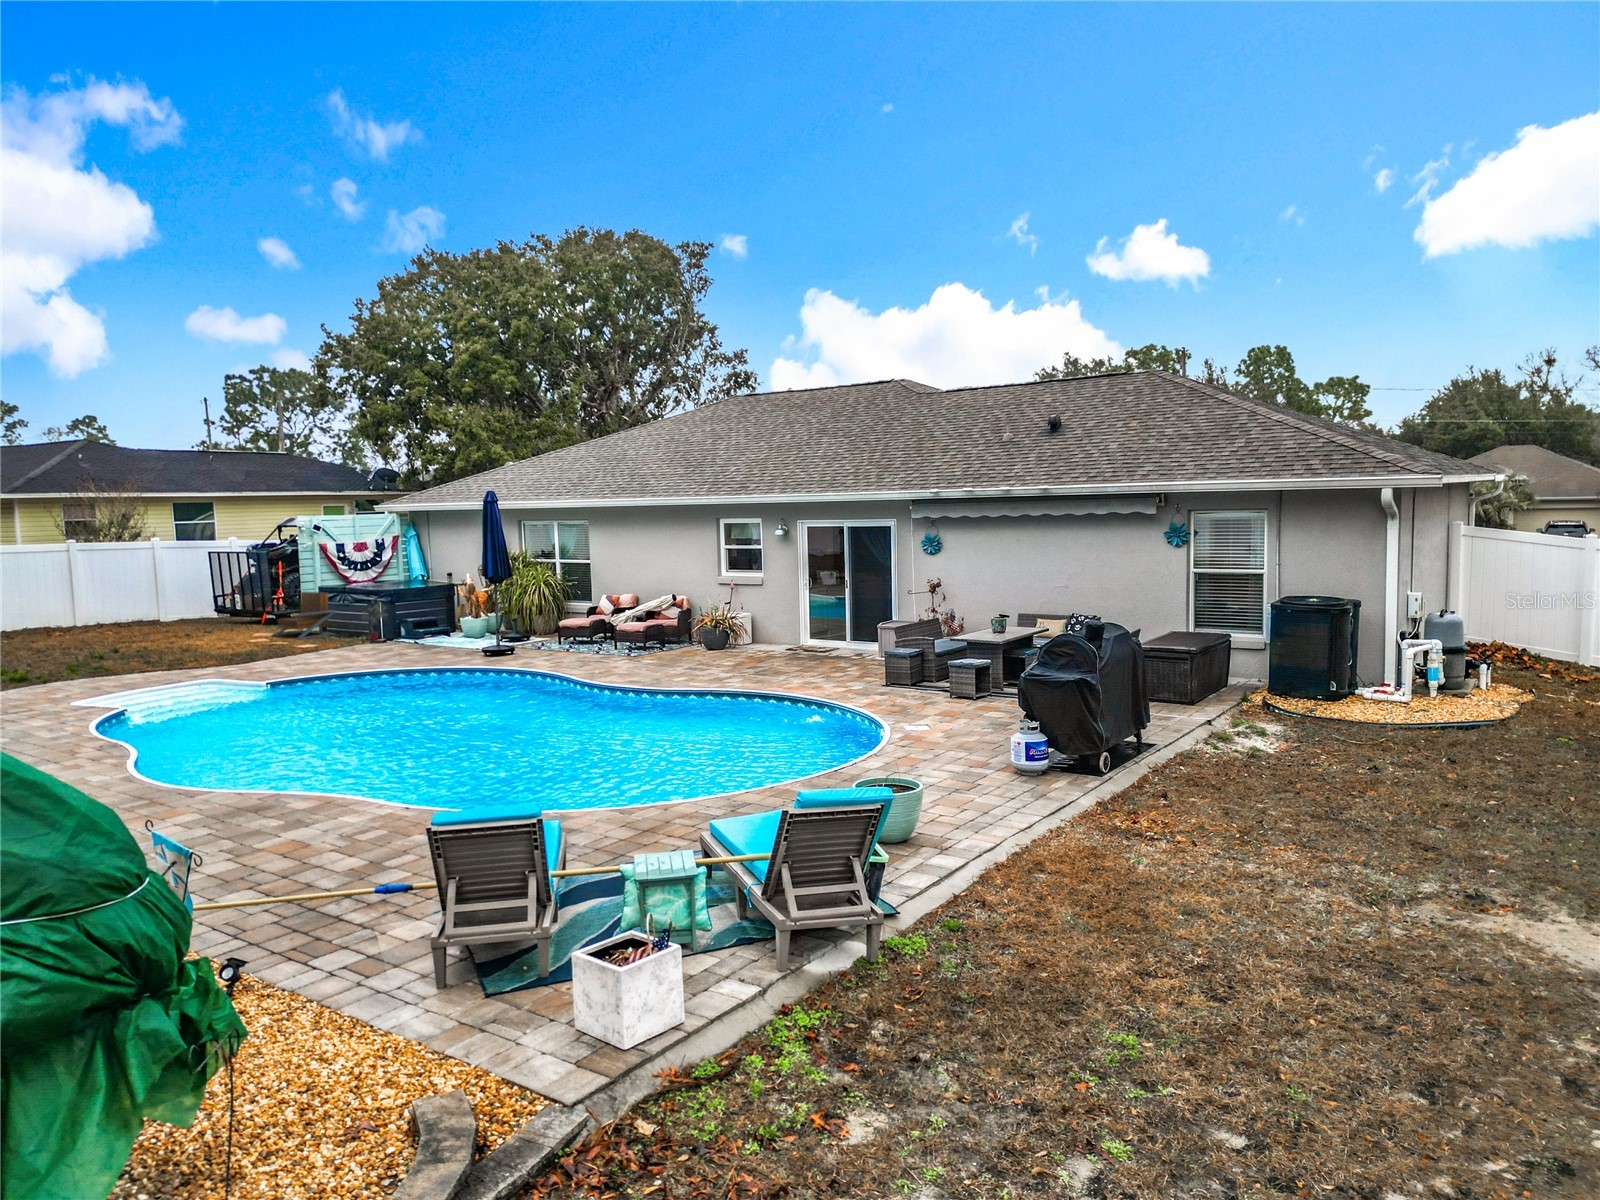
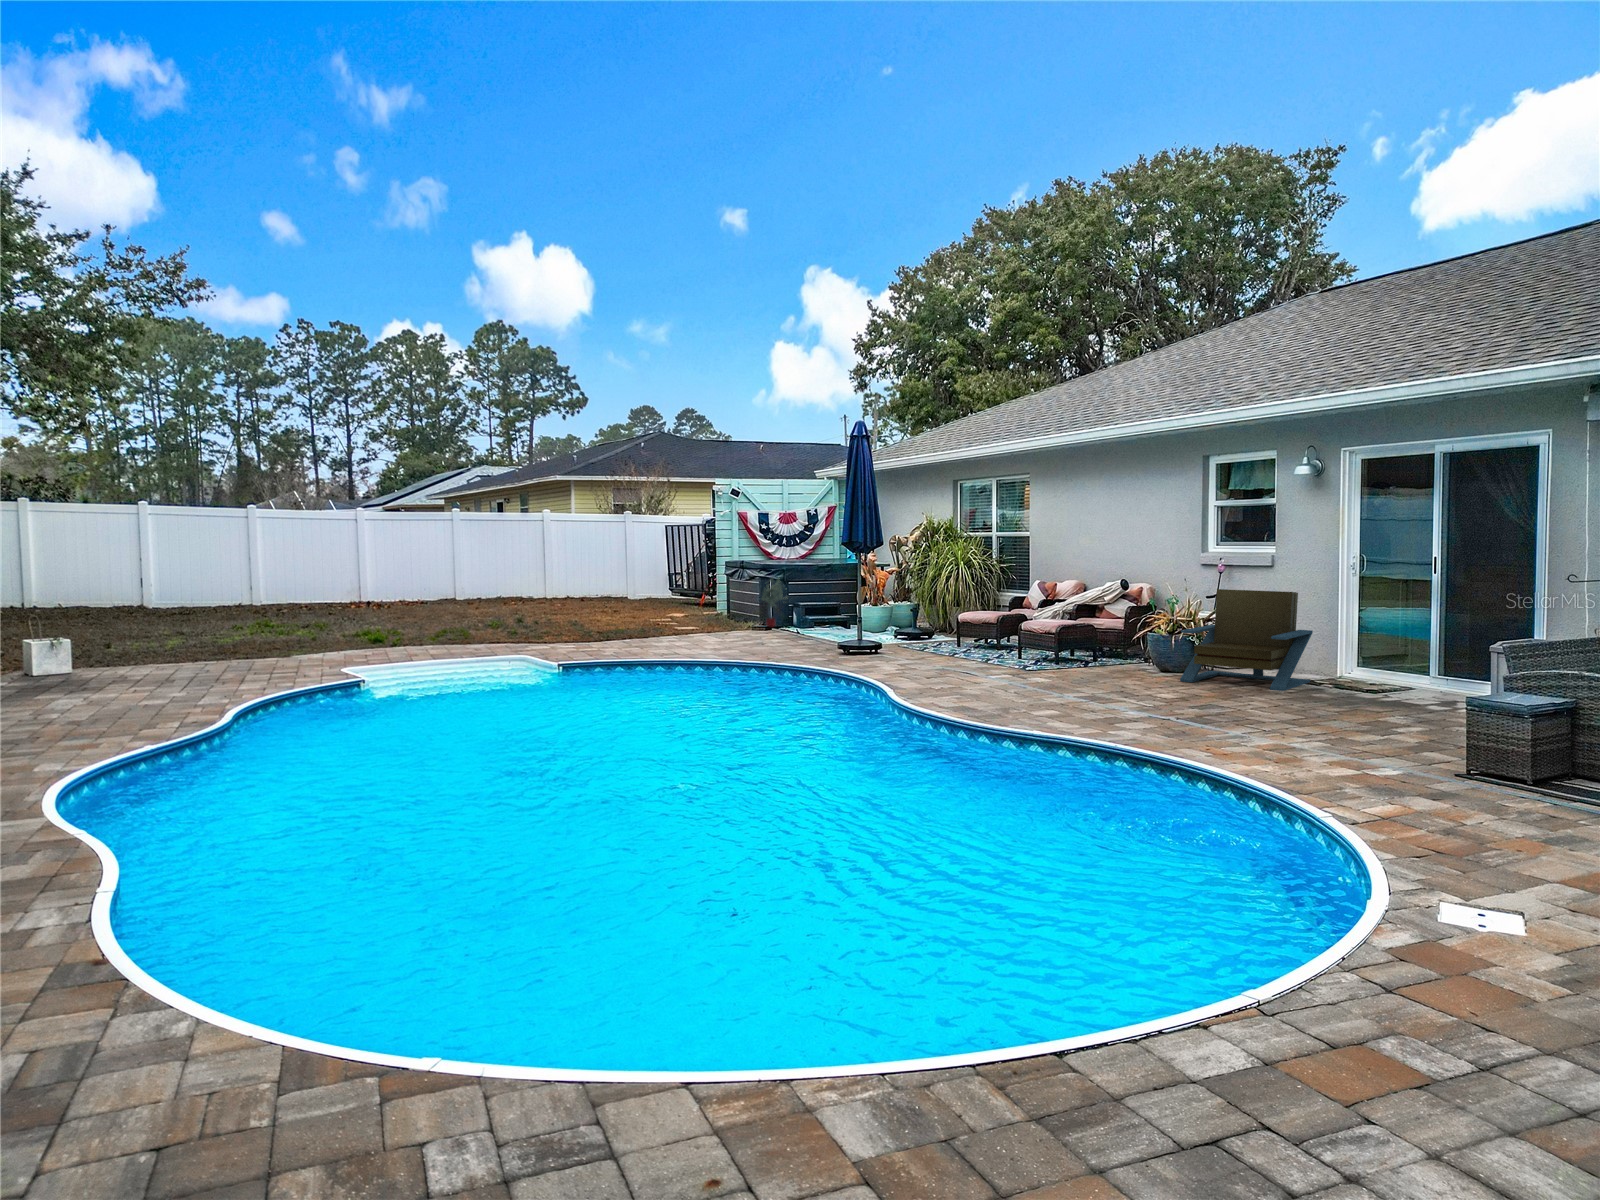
lounge chair: present [275,592,335,639] -> present [1180,589,1313,691]

